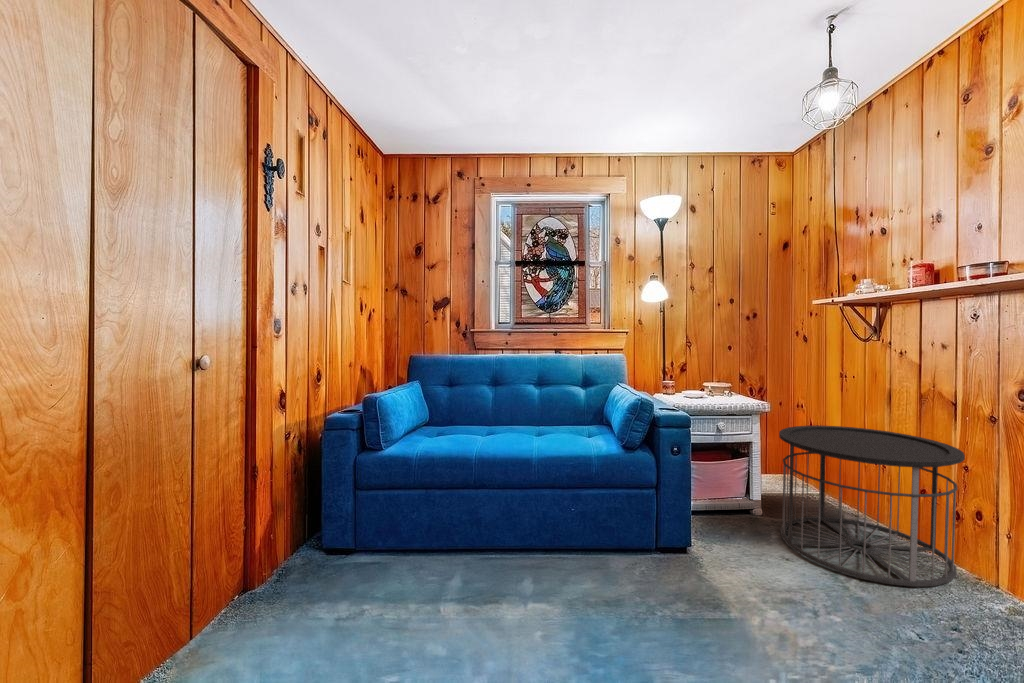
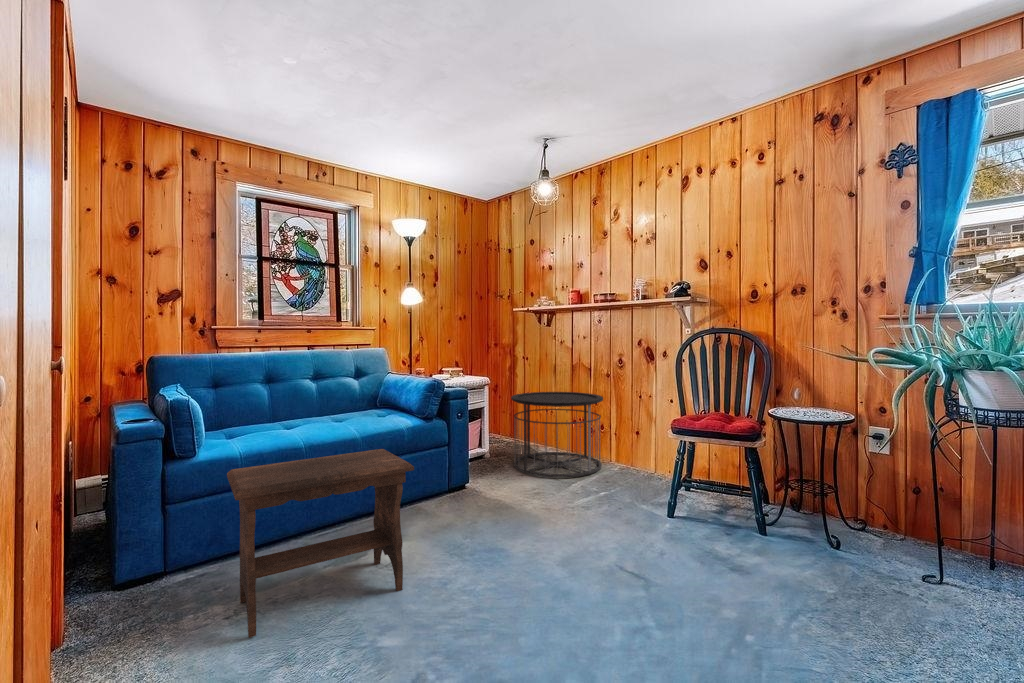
footstool: none [313,470,508,658] -> present [227,449,414,638]

